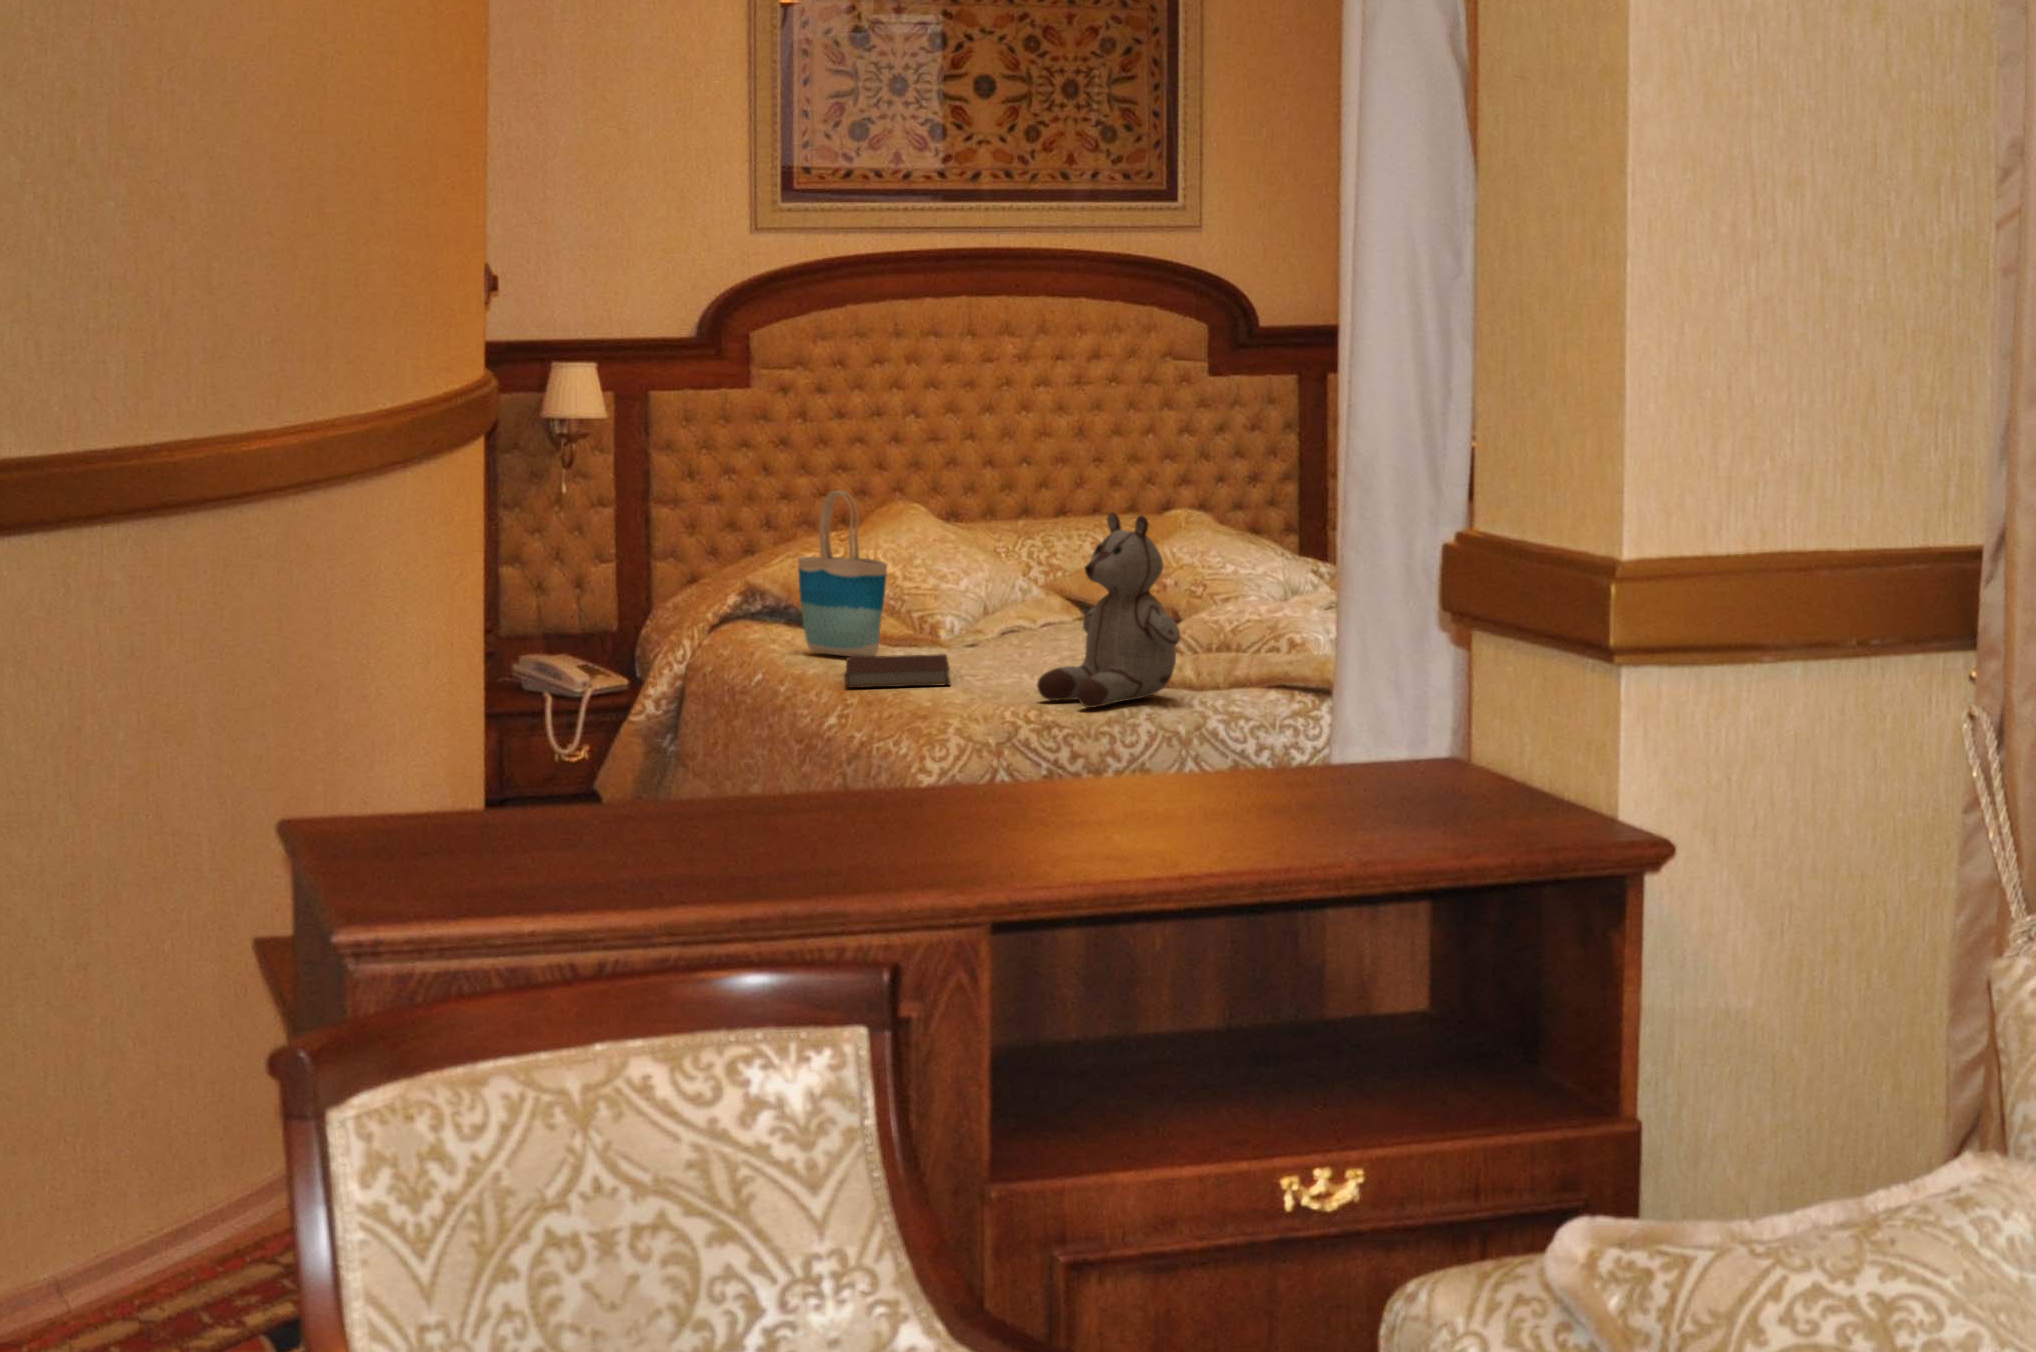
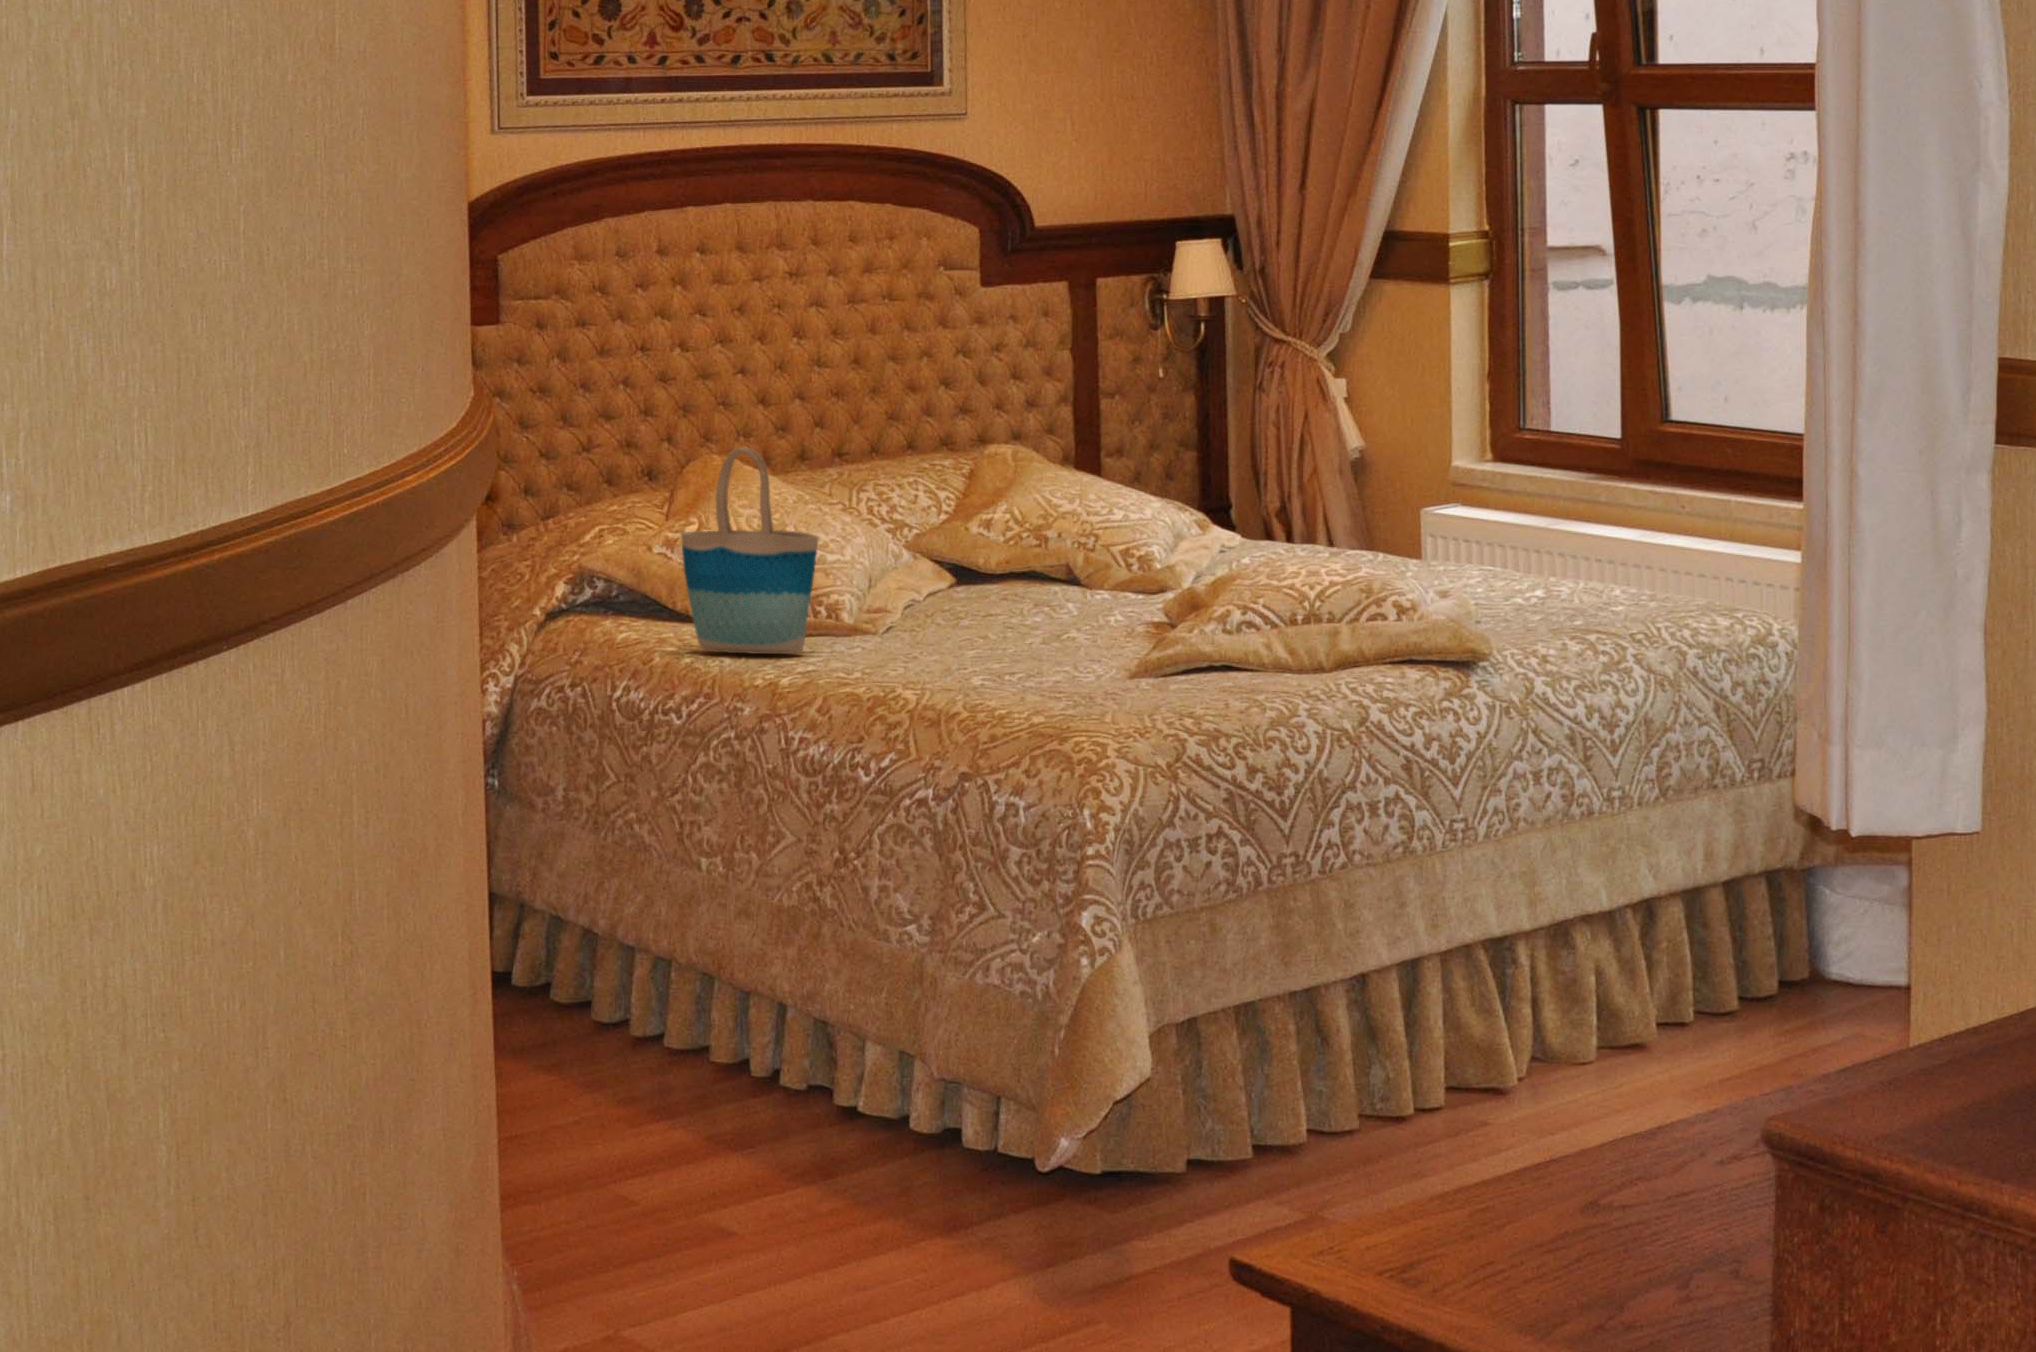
stuffed bear: present [1037,512,1180,708] -> none [1128,463,1311,706]
notebook: present [846,654,950,688] -> none [800,645,975,698]

